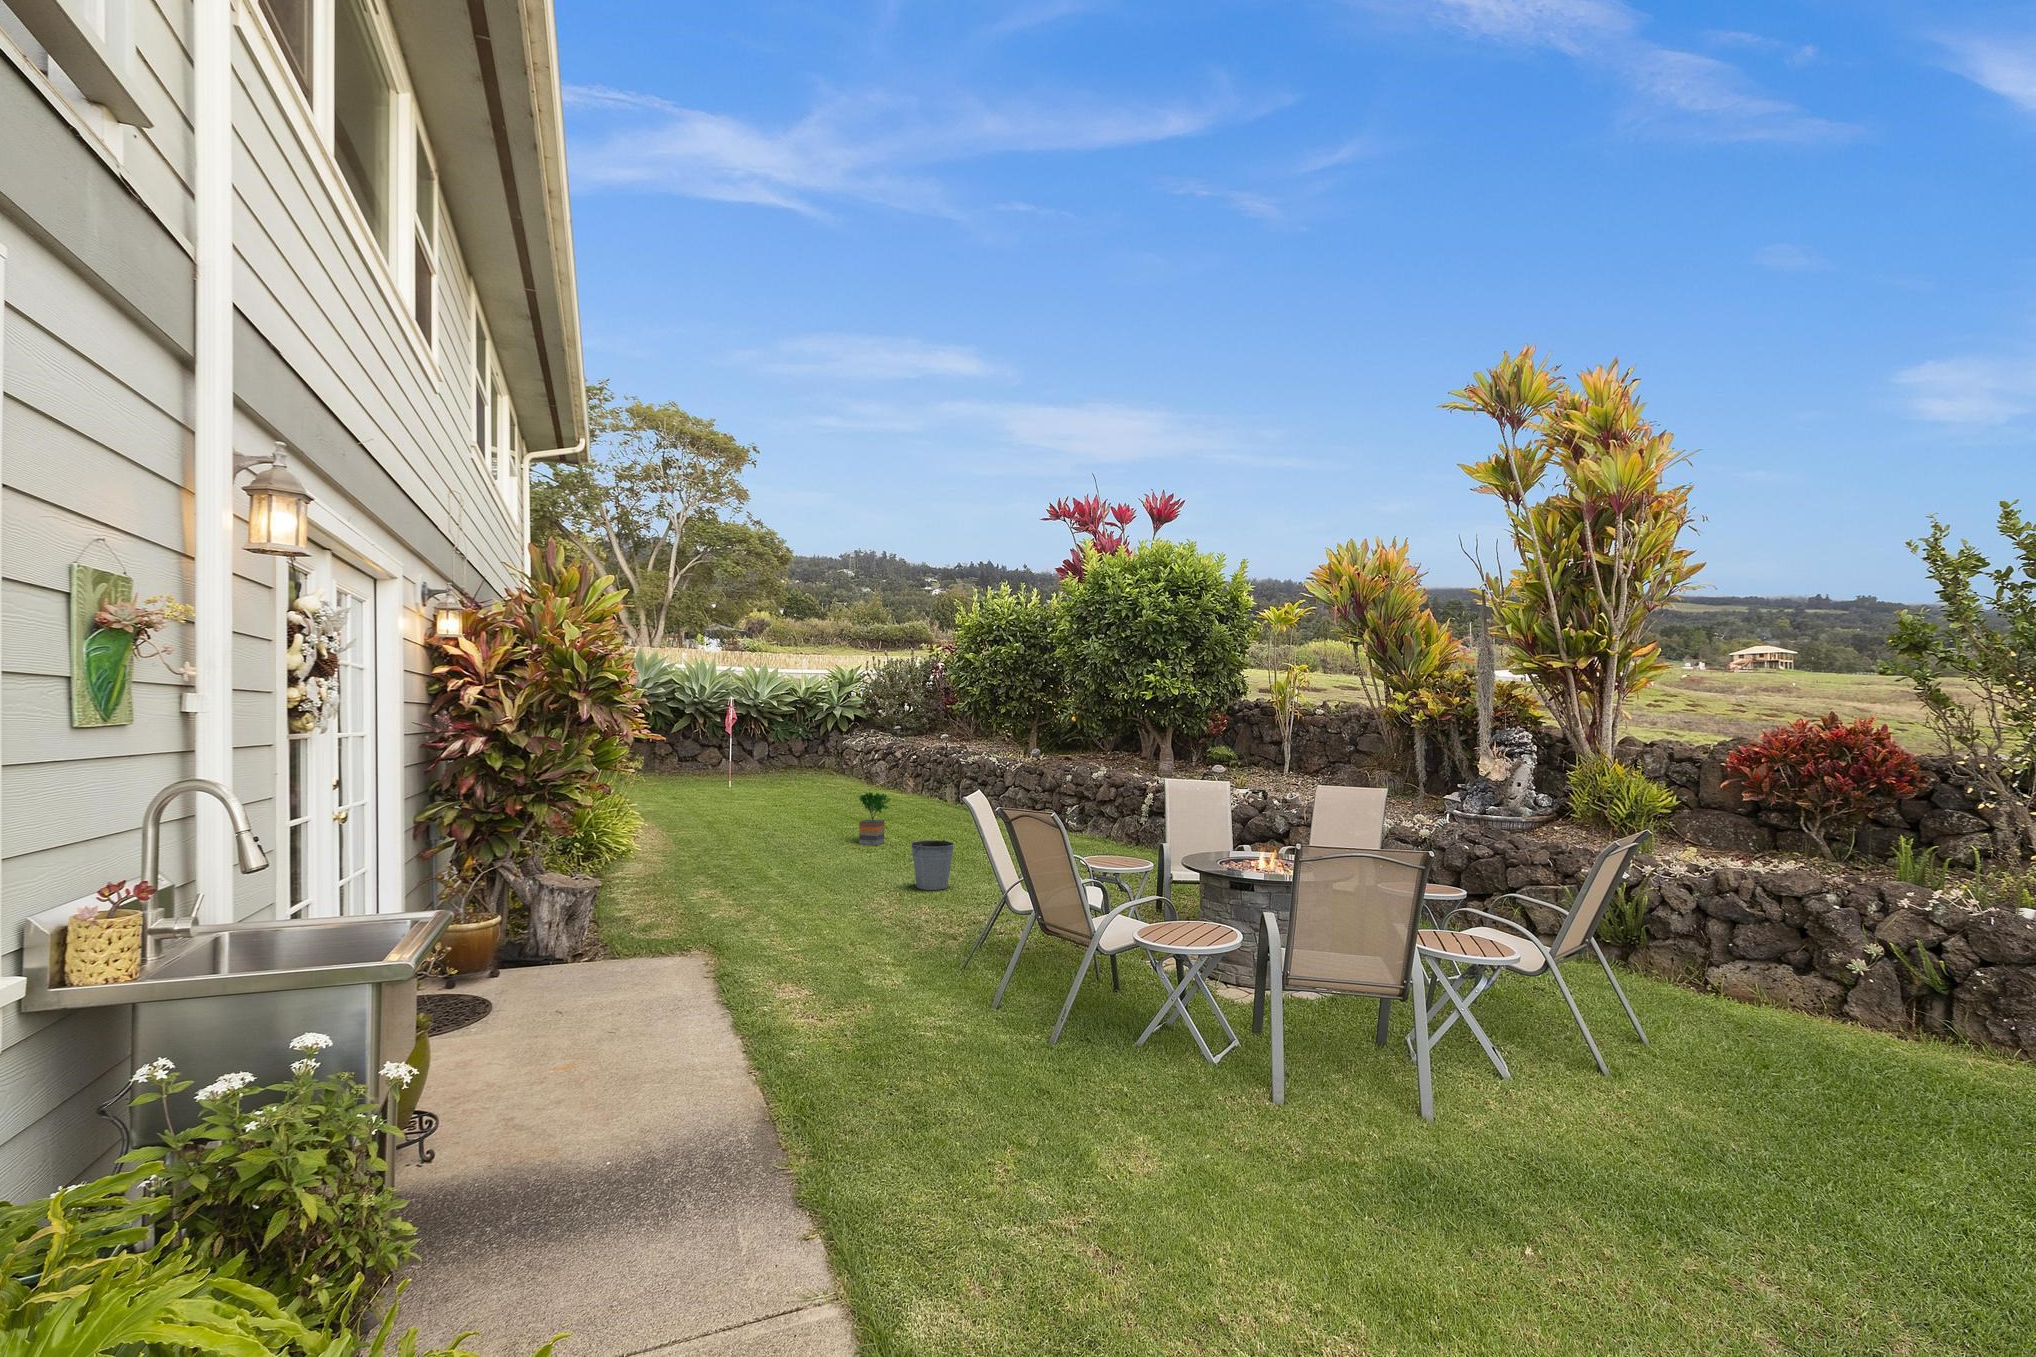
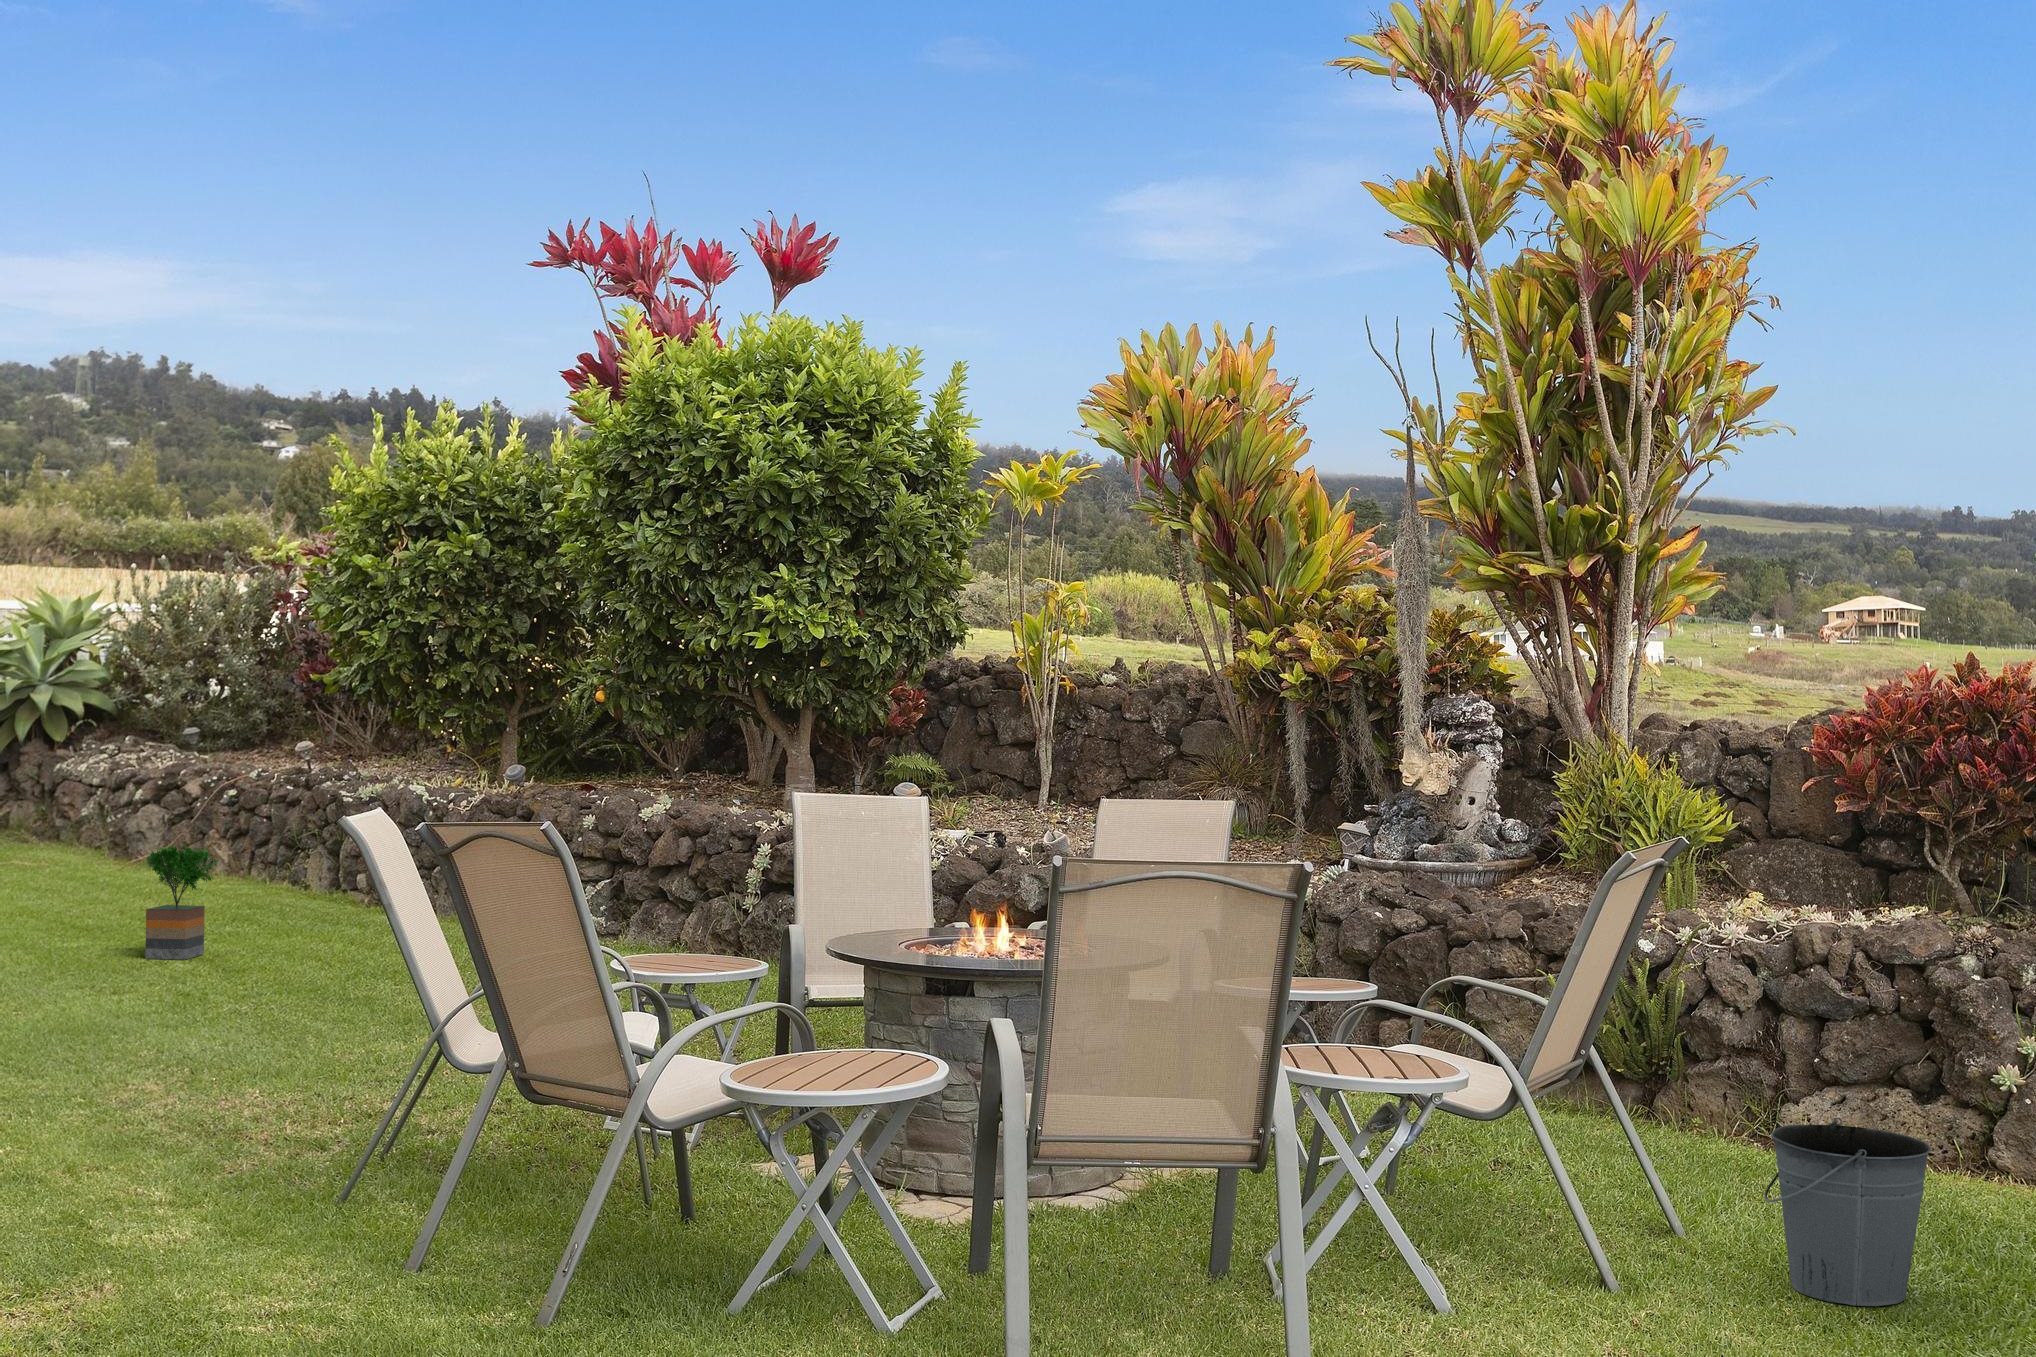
bucket: present [909,839,954,890] -> present [1764,1118,1931,1306]

